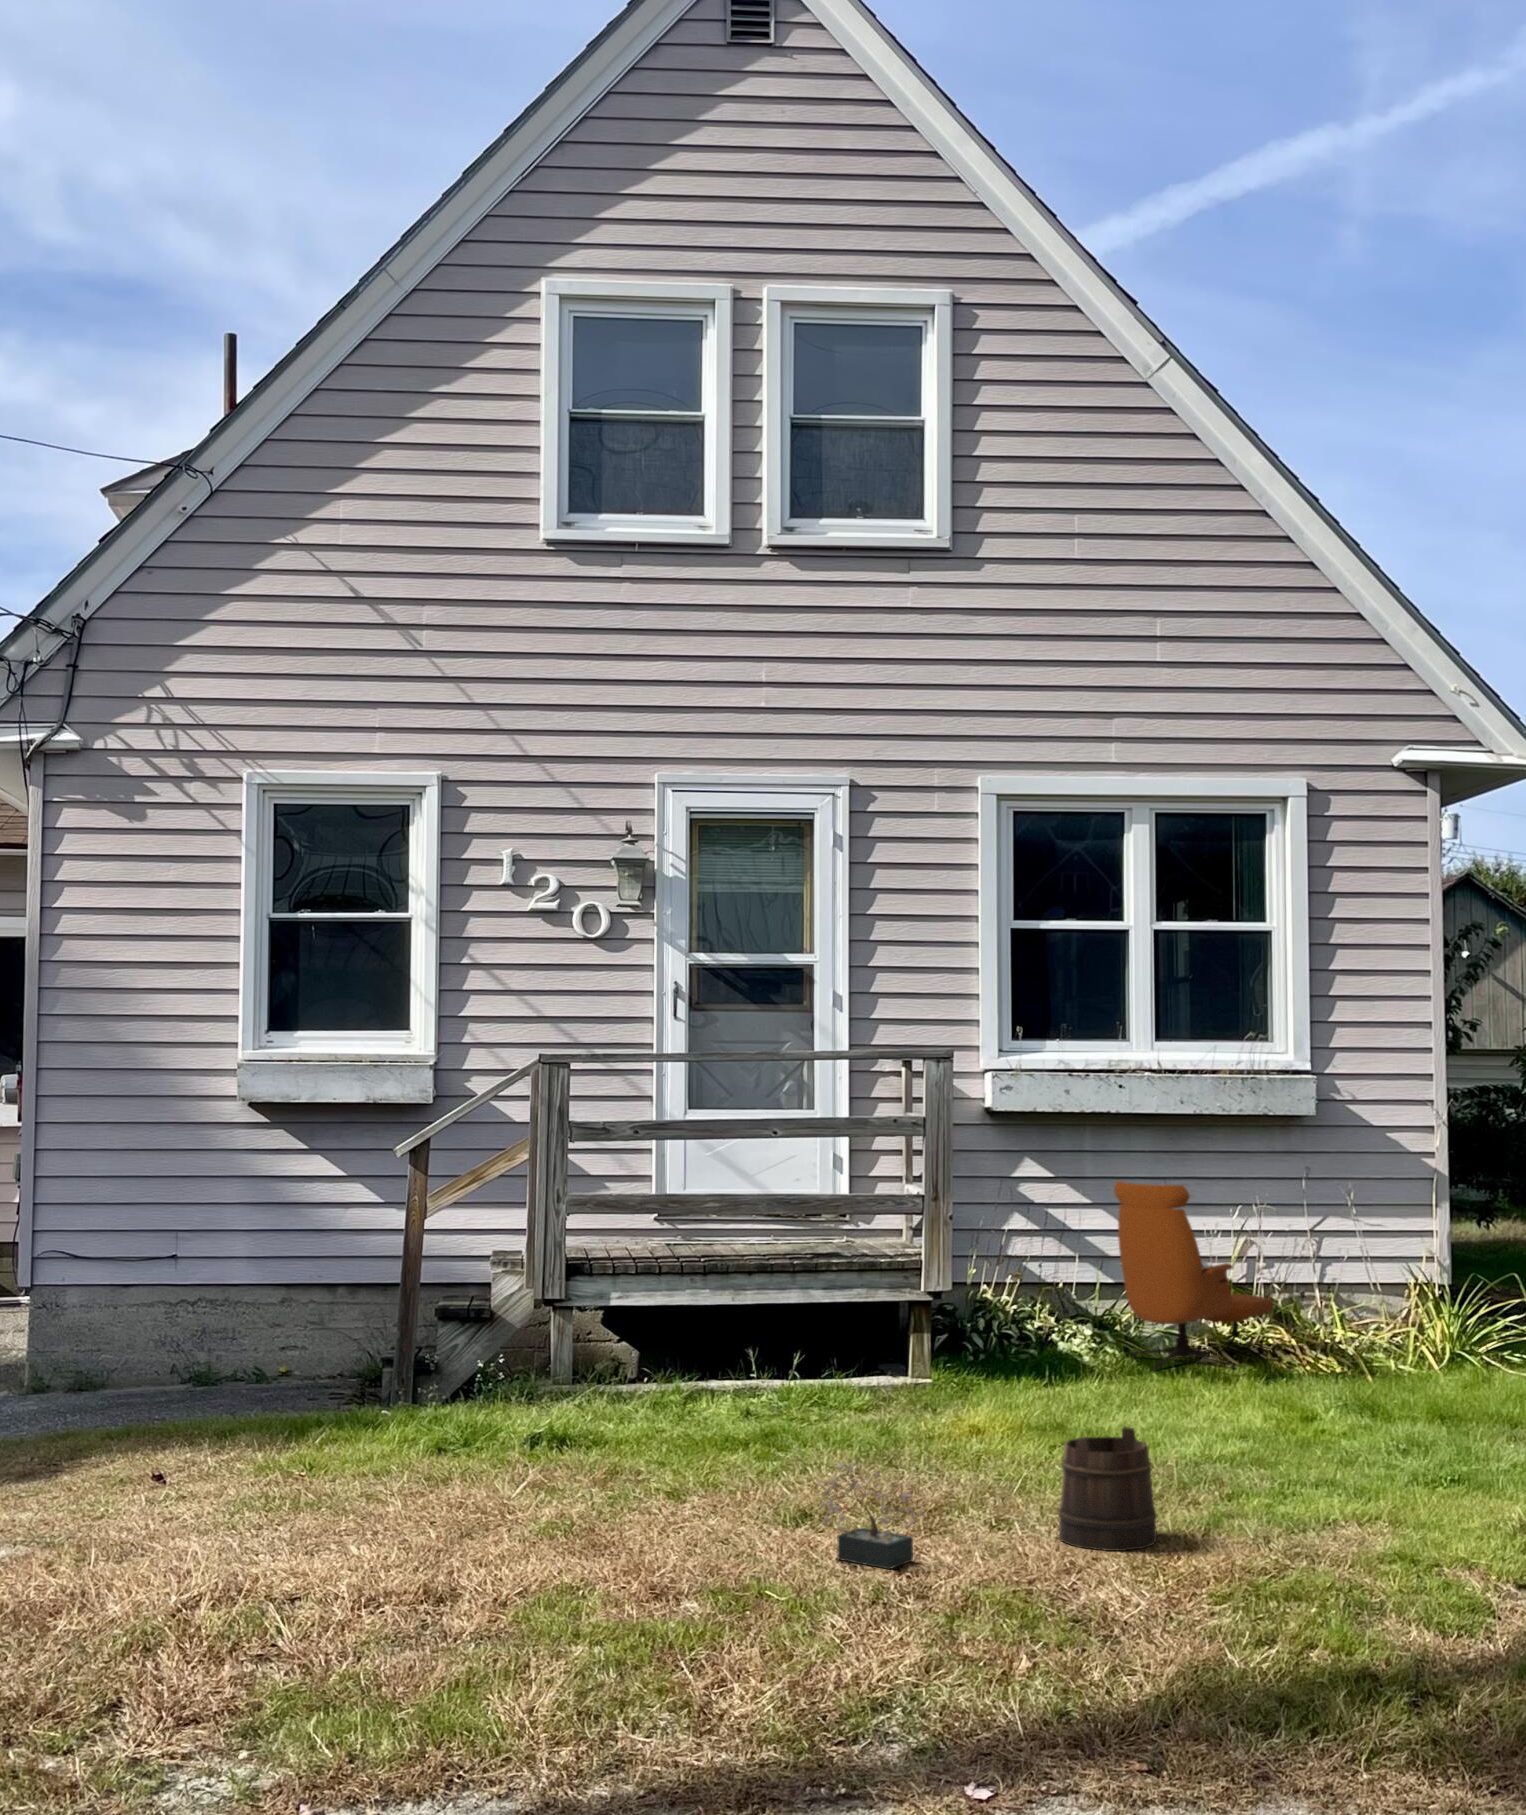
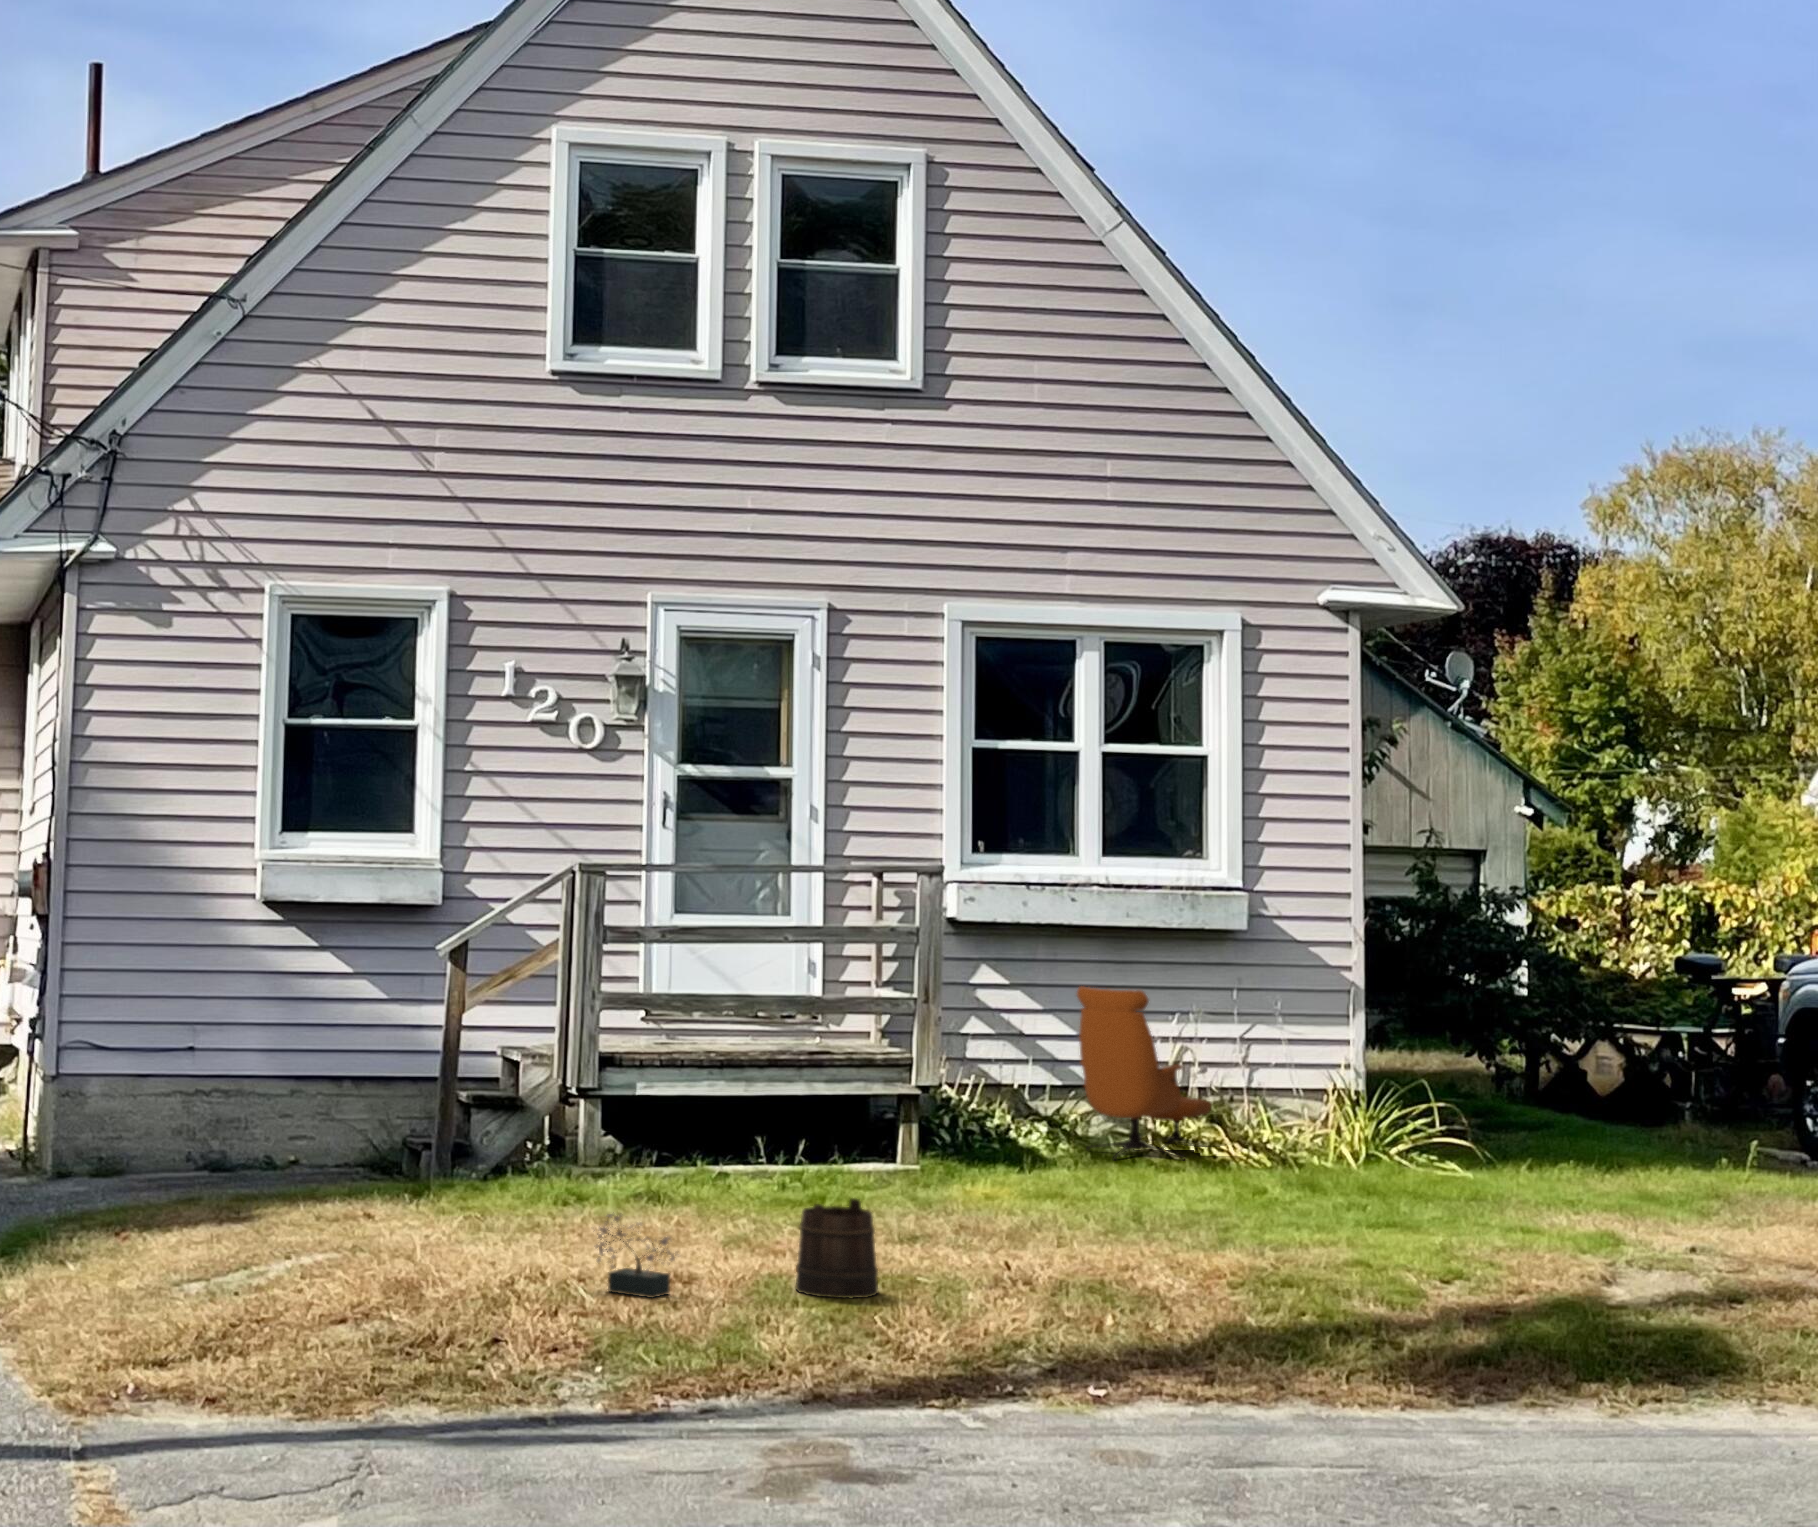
bucket: present [1059,1427,1157,1551] -> present [796,1198,878,1298]
decorative plant: present [816,1462,924,1569] -> present [596,1214,674,1298]

